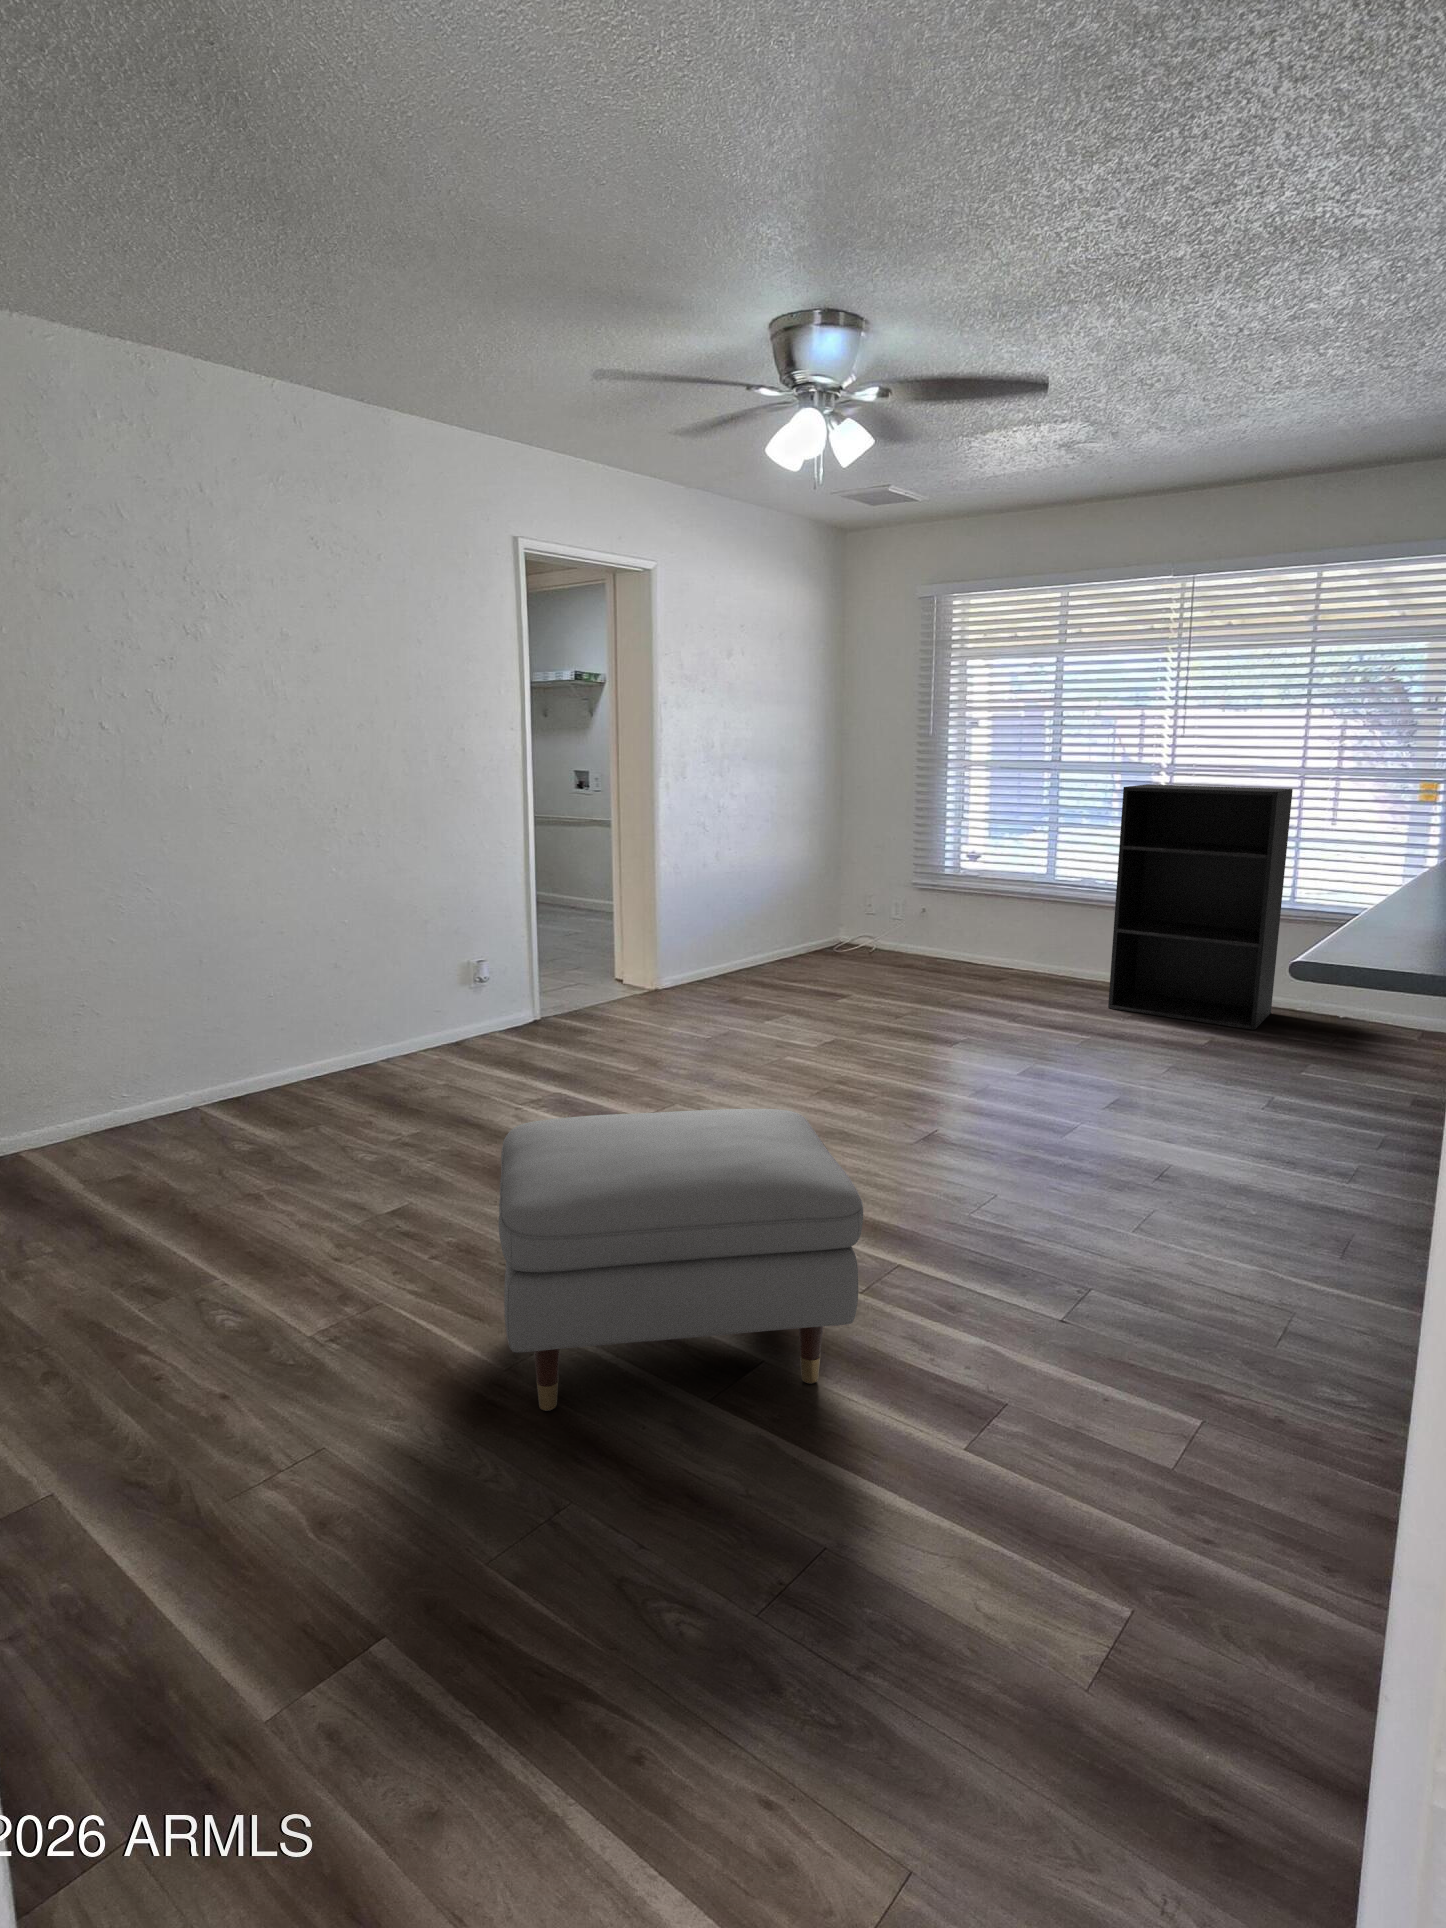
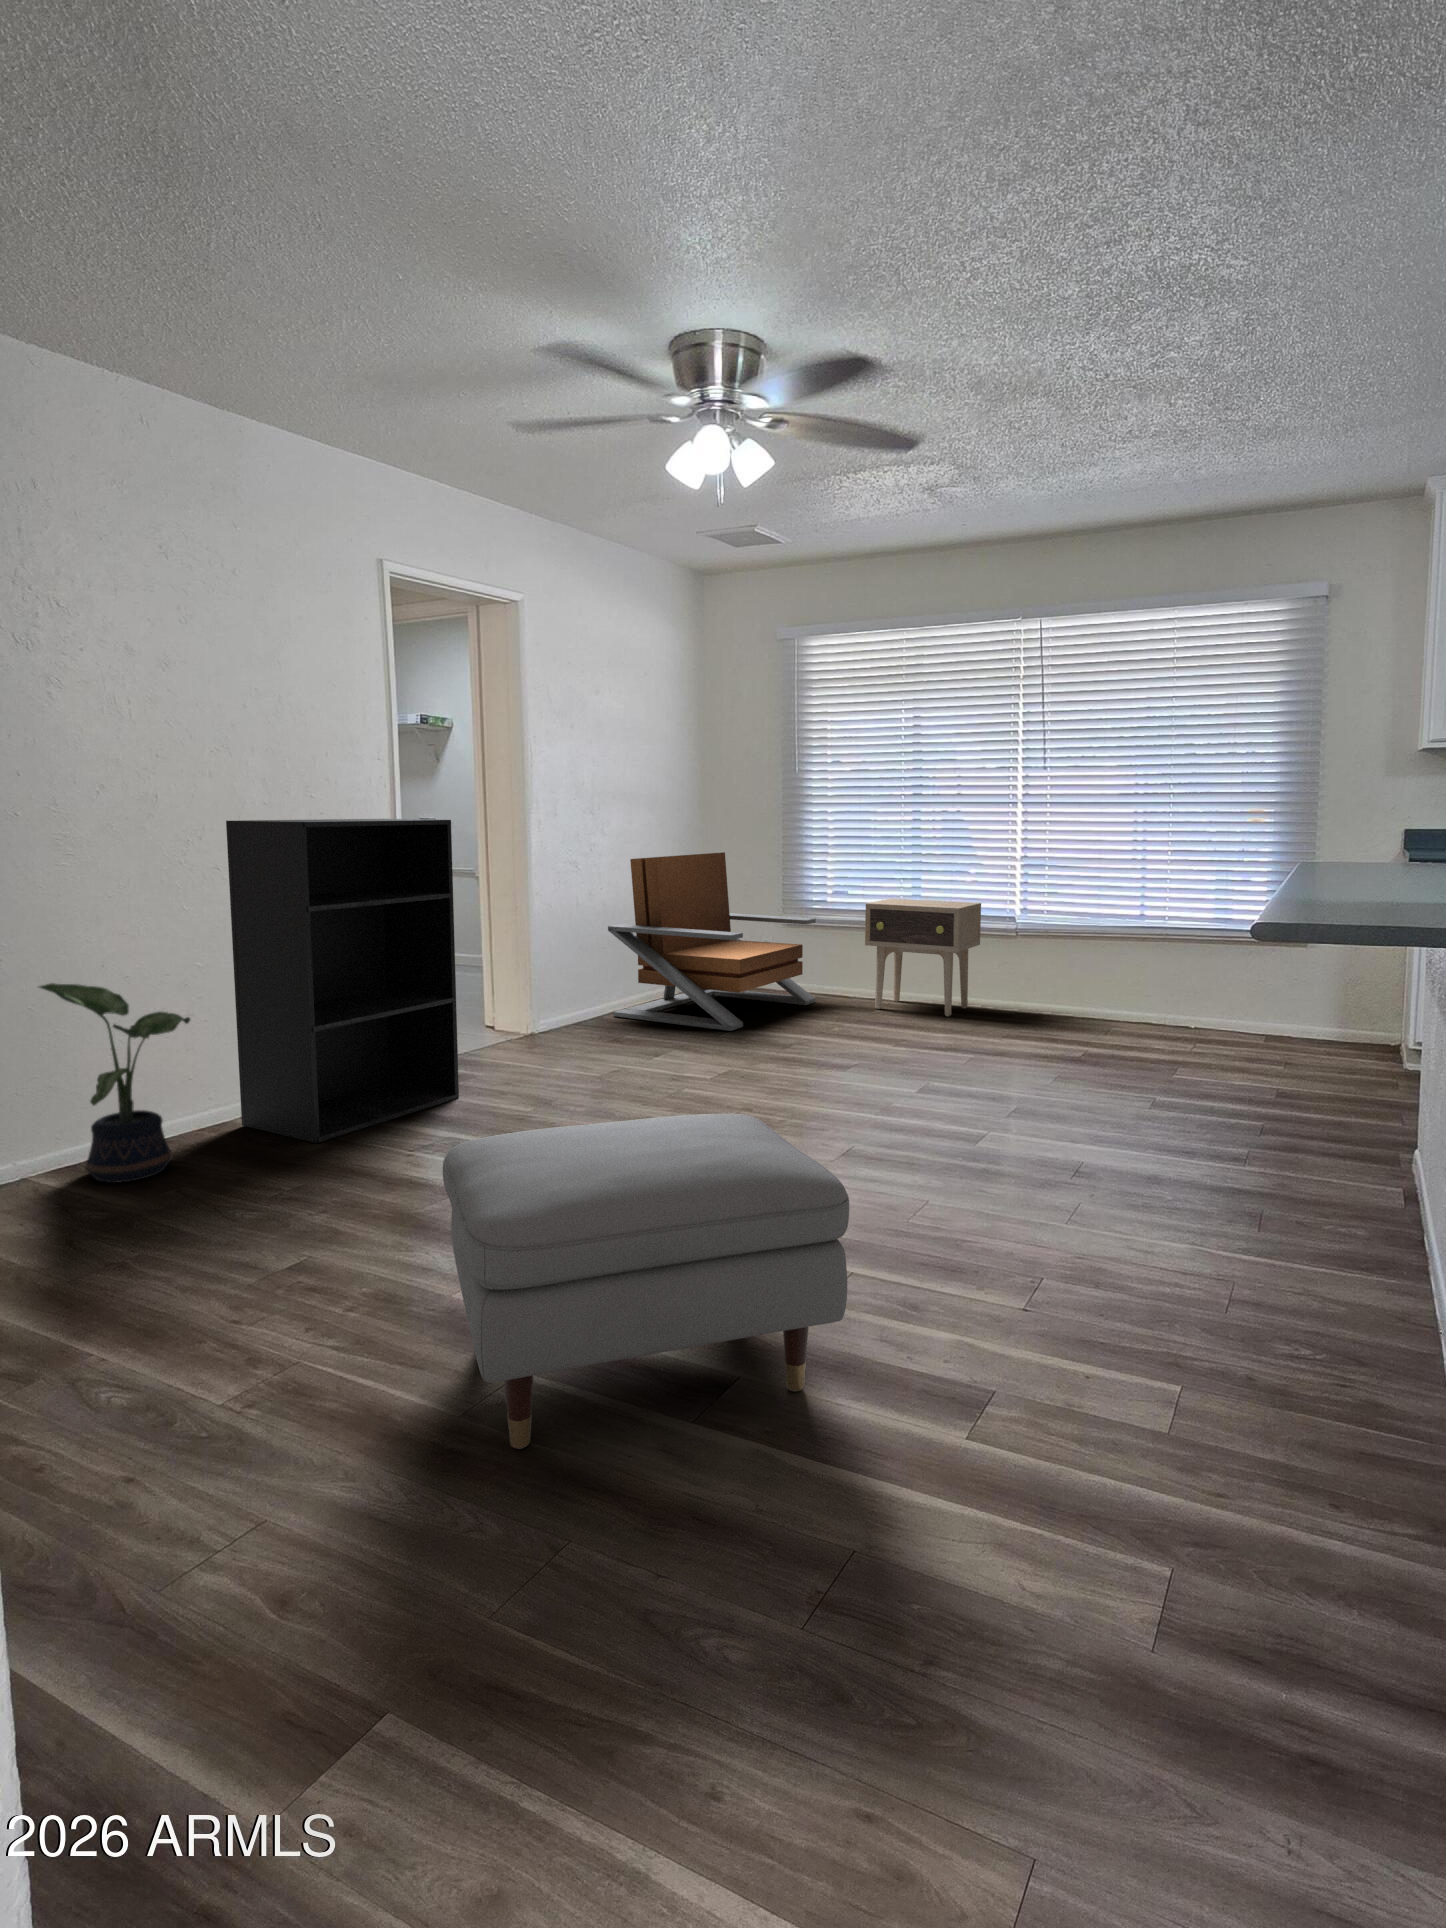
bookshelf: present [1108,784,1293,1030] -> present [226,819,459,1143]
lounge chair: none [731,816,941,998] -> present [608,852,816,1031]
side table: none [990,867,1116,992] -> present [865,899,981,1016]
potted plant: none [202,944,331,1122] -> present [40,983,190,1183]

